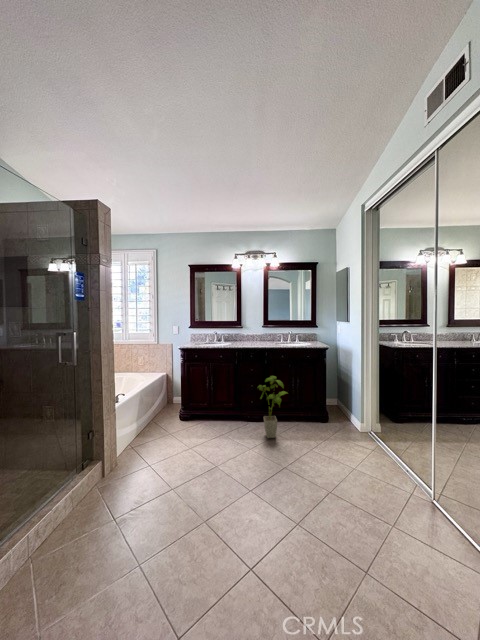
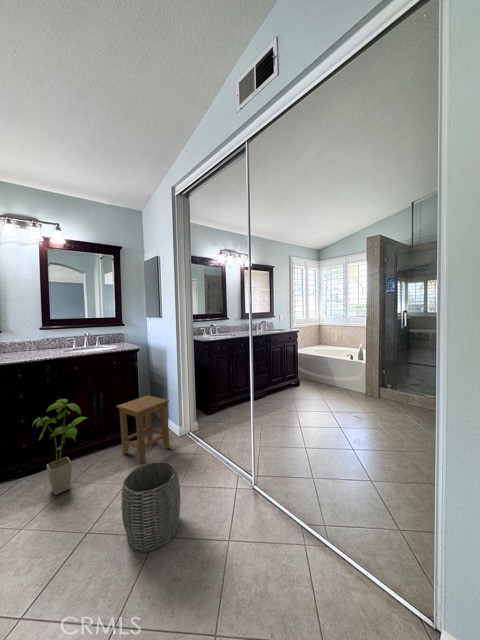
stool: none [308,388,351,441] -> present [117,395,169,463]
woven basket: none [306,438,351,503] -> present [121,461,181,552]

